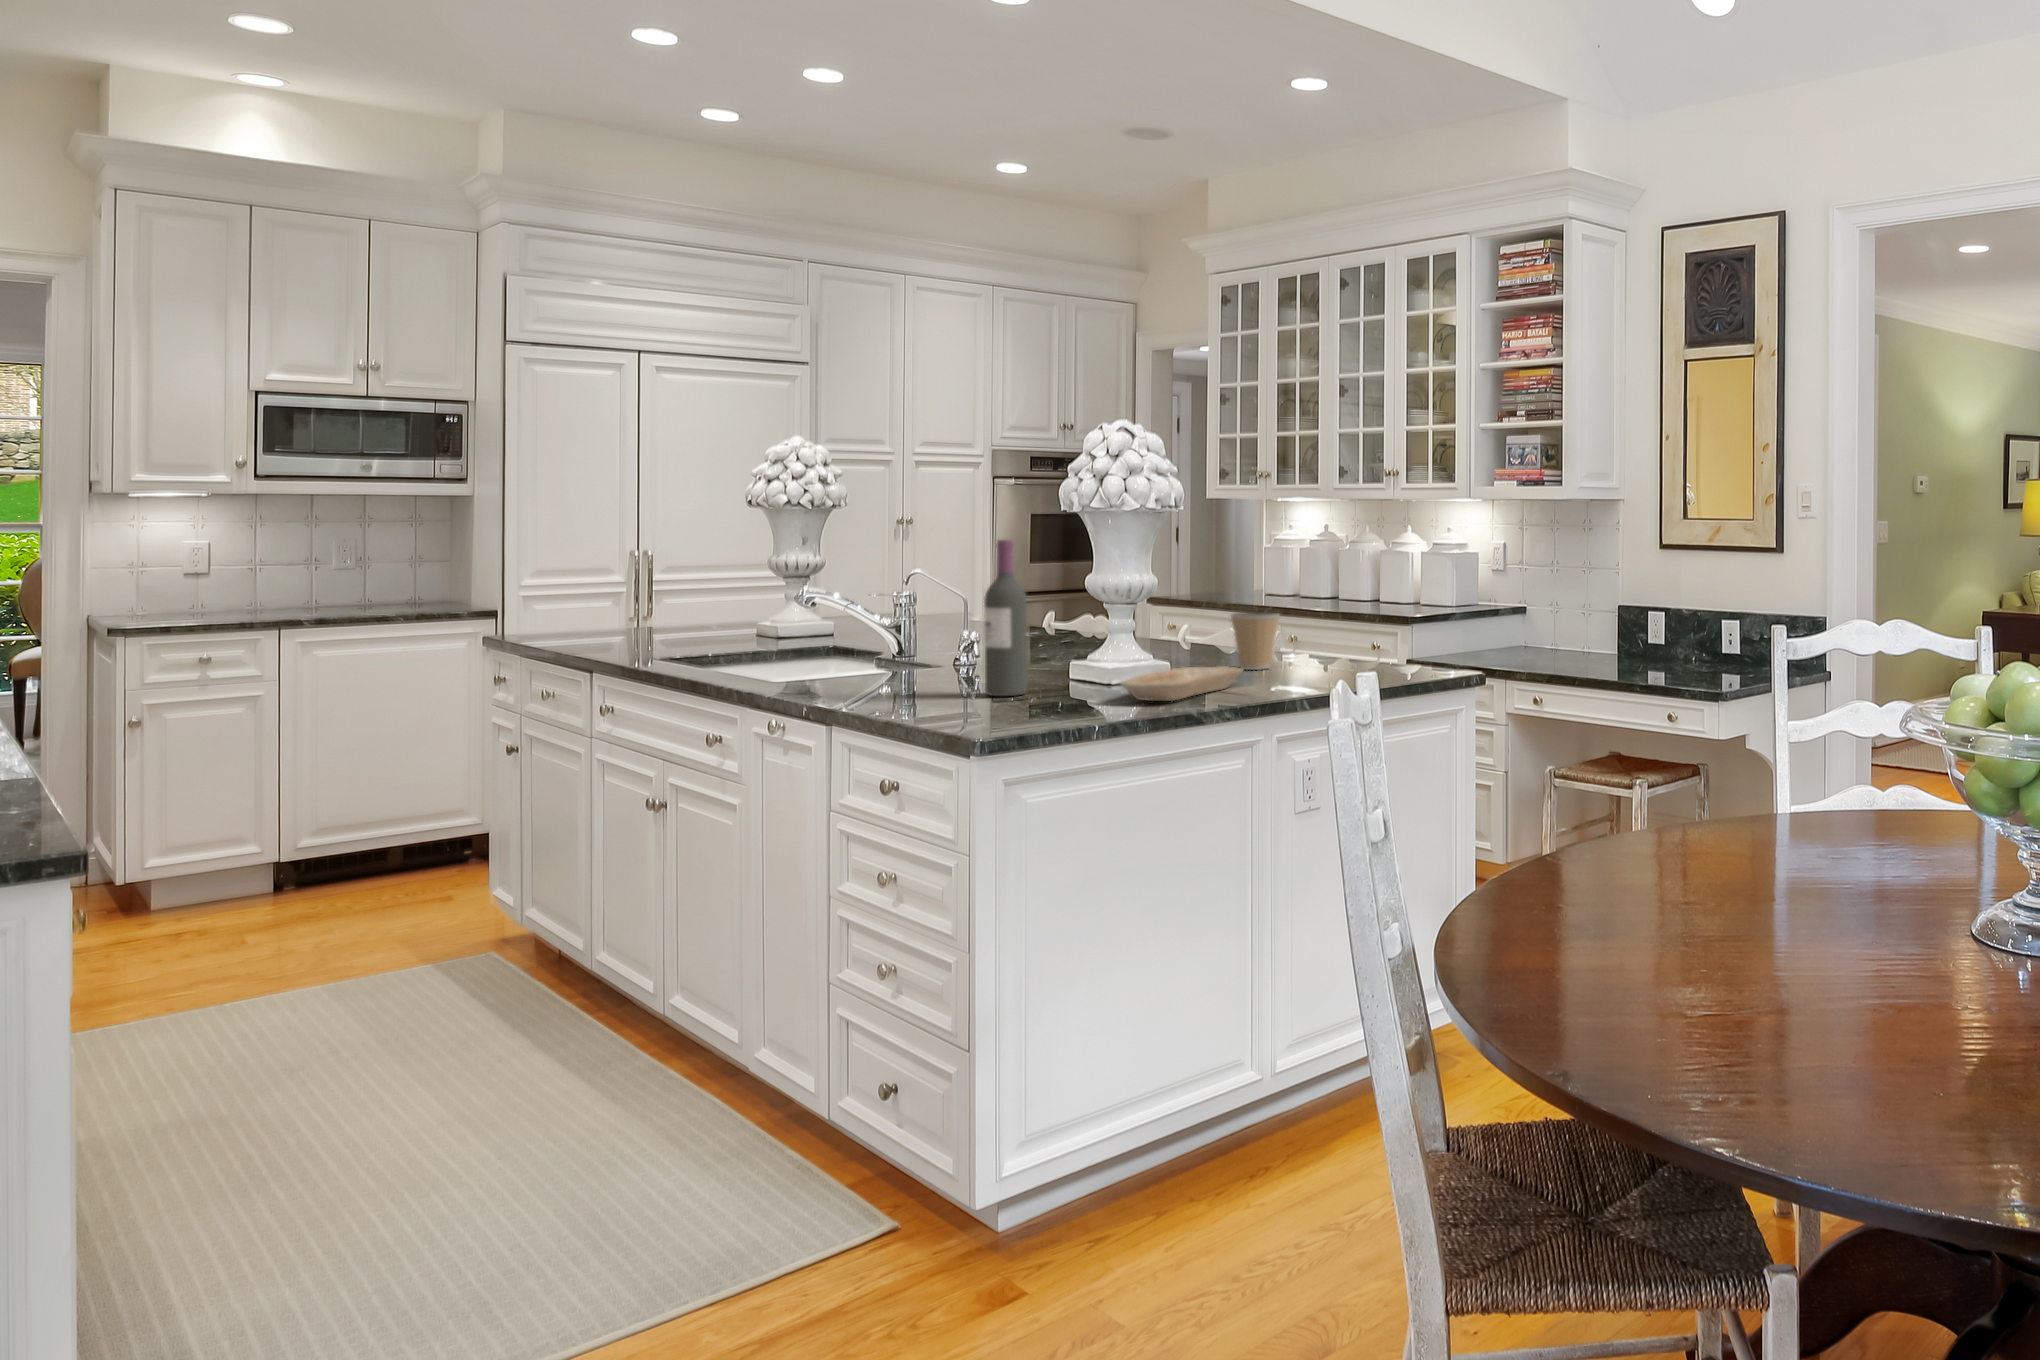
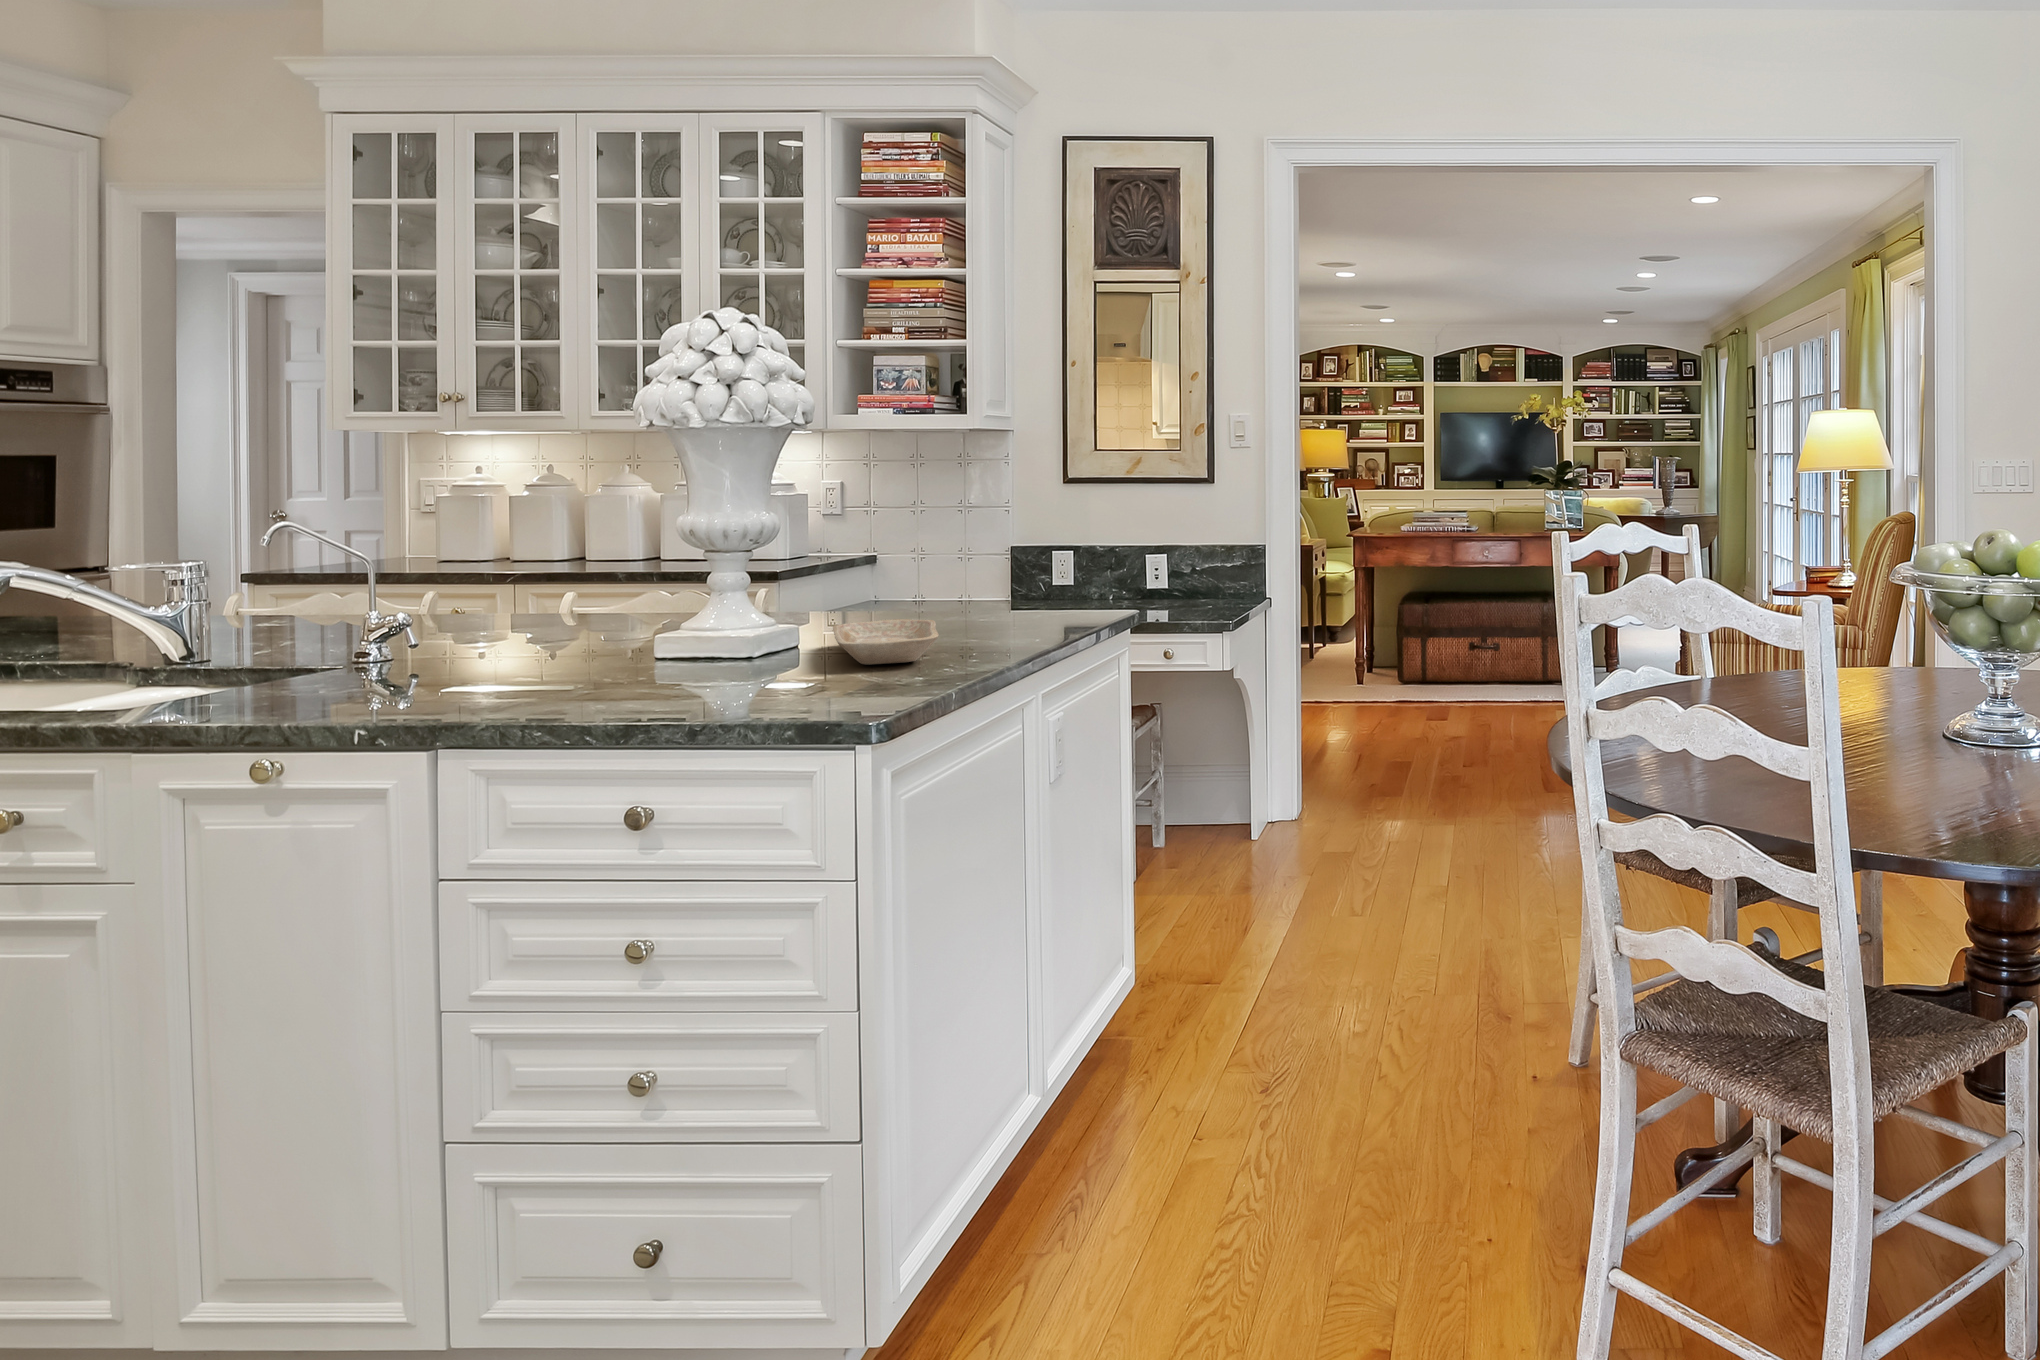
wine bottle: present [984,540,1027,696] -> none [594,462,658,680]
coffee cup: present [1231,612,1279,670] -> none [826,555,893,626]

